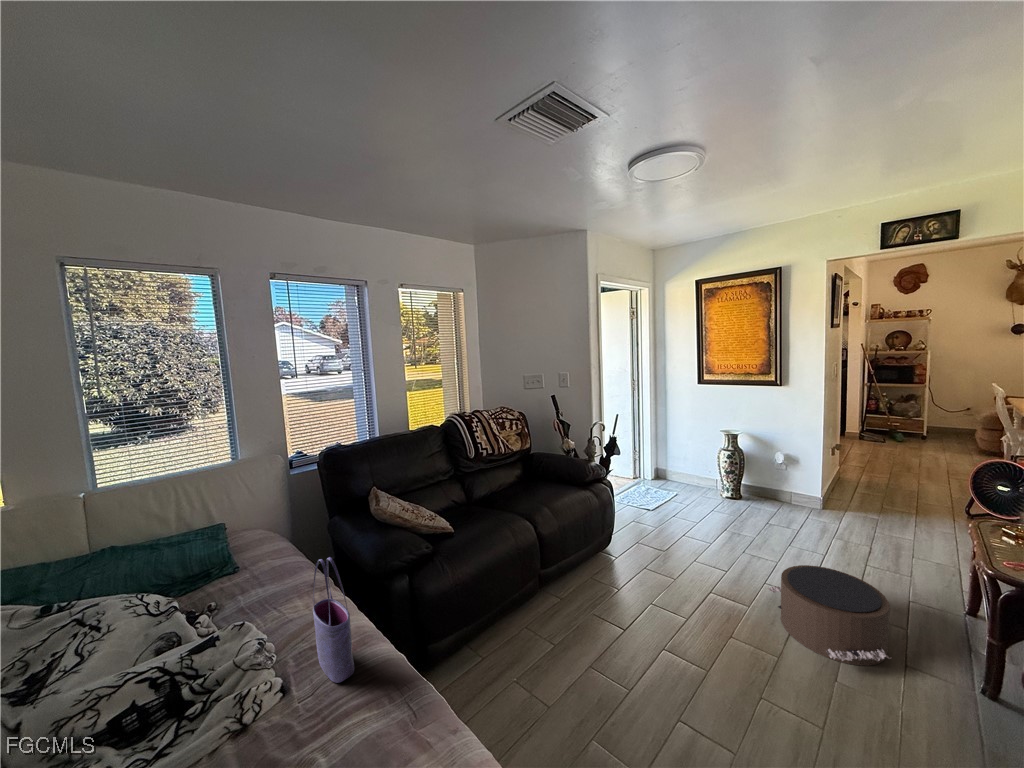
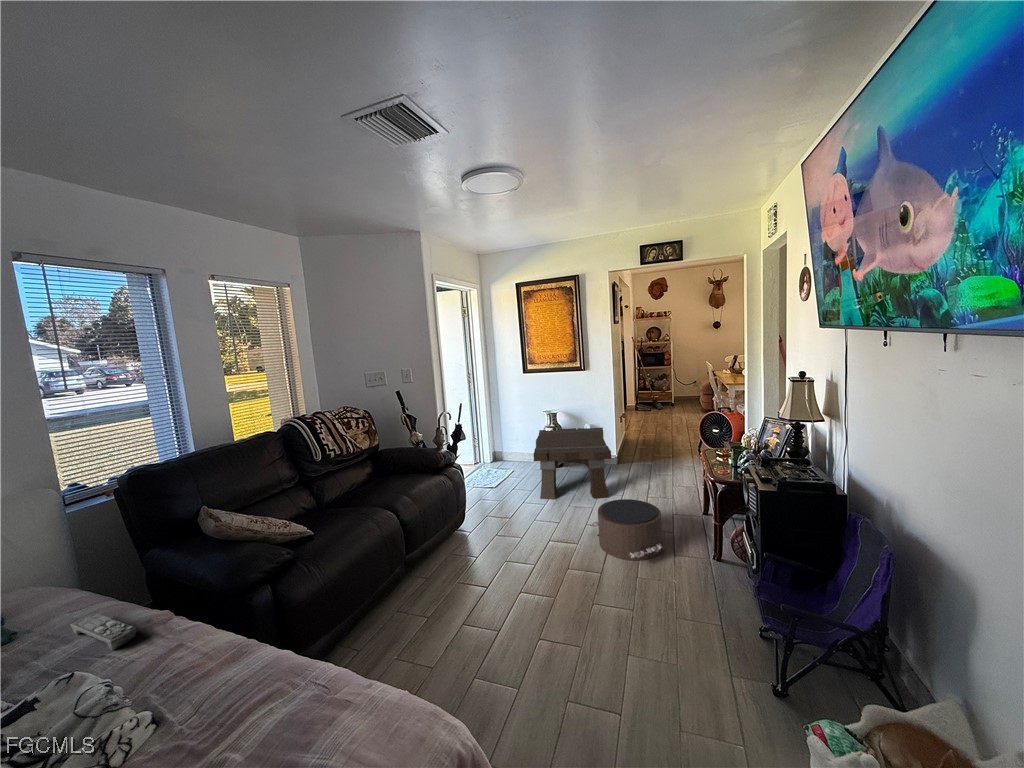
coffee table: none [699,451,811,554] -> present [533,428,611,499]
tote bag: present [313,557,354,683] -> none [187,559,248,687]
remote control: none [267,565,300,605] -> present [71,612,137,650]

